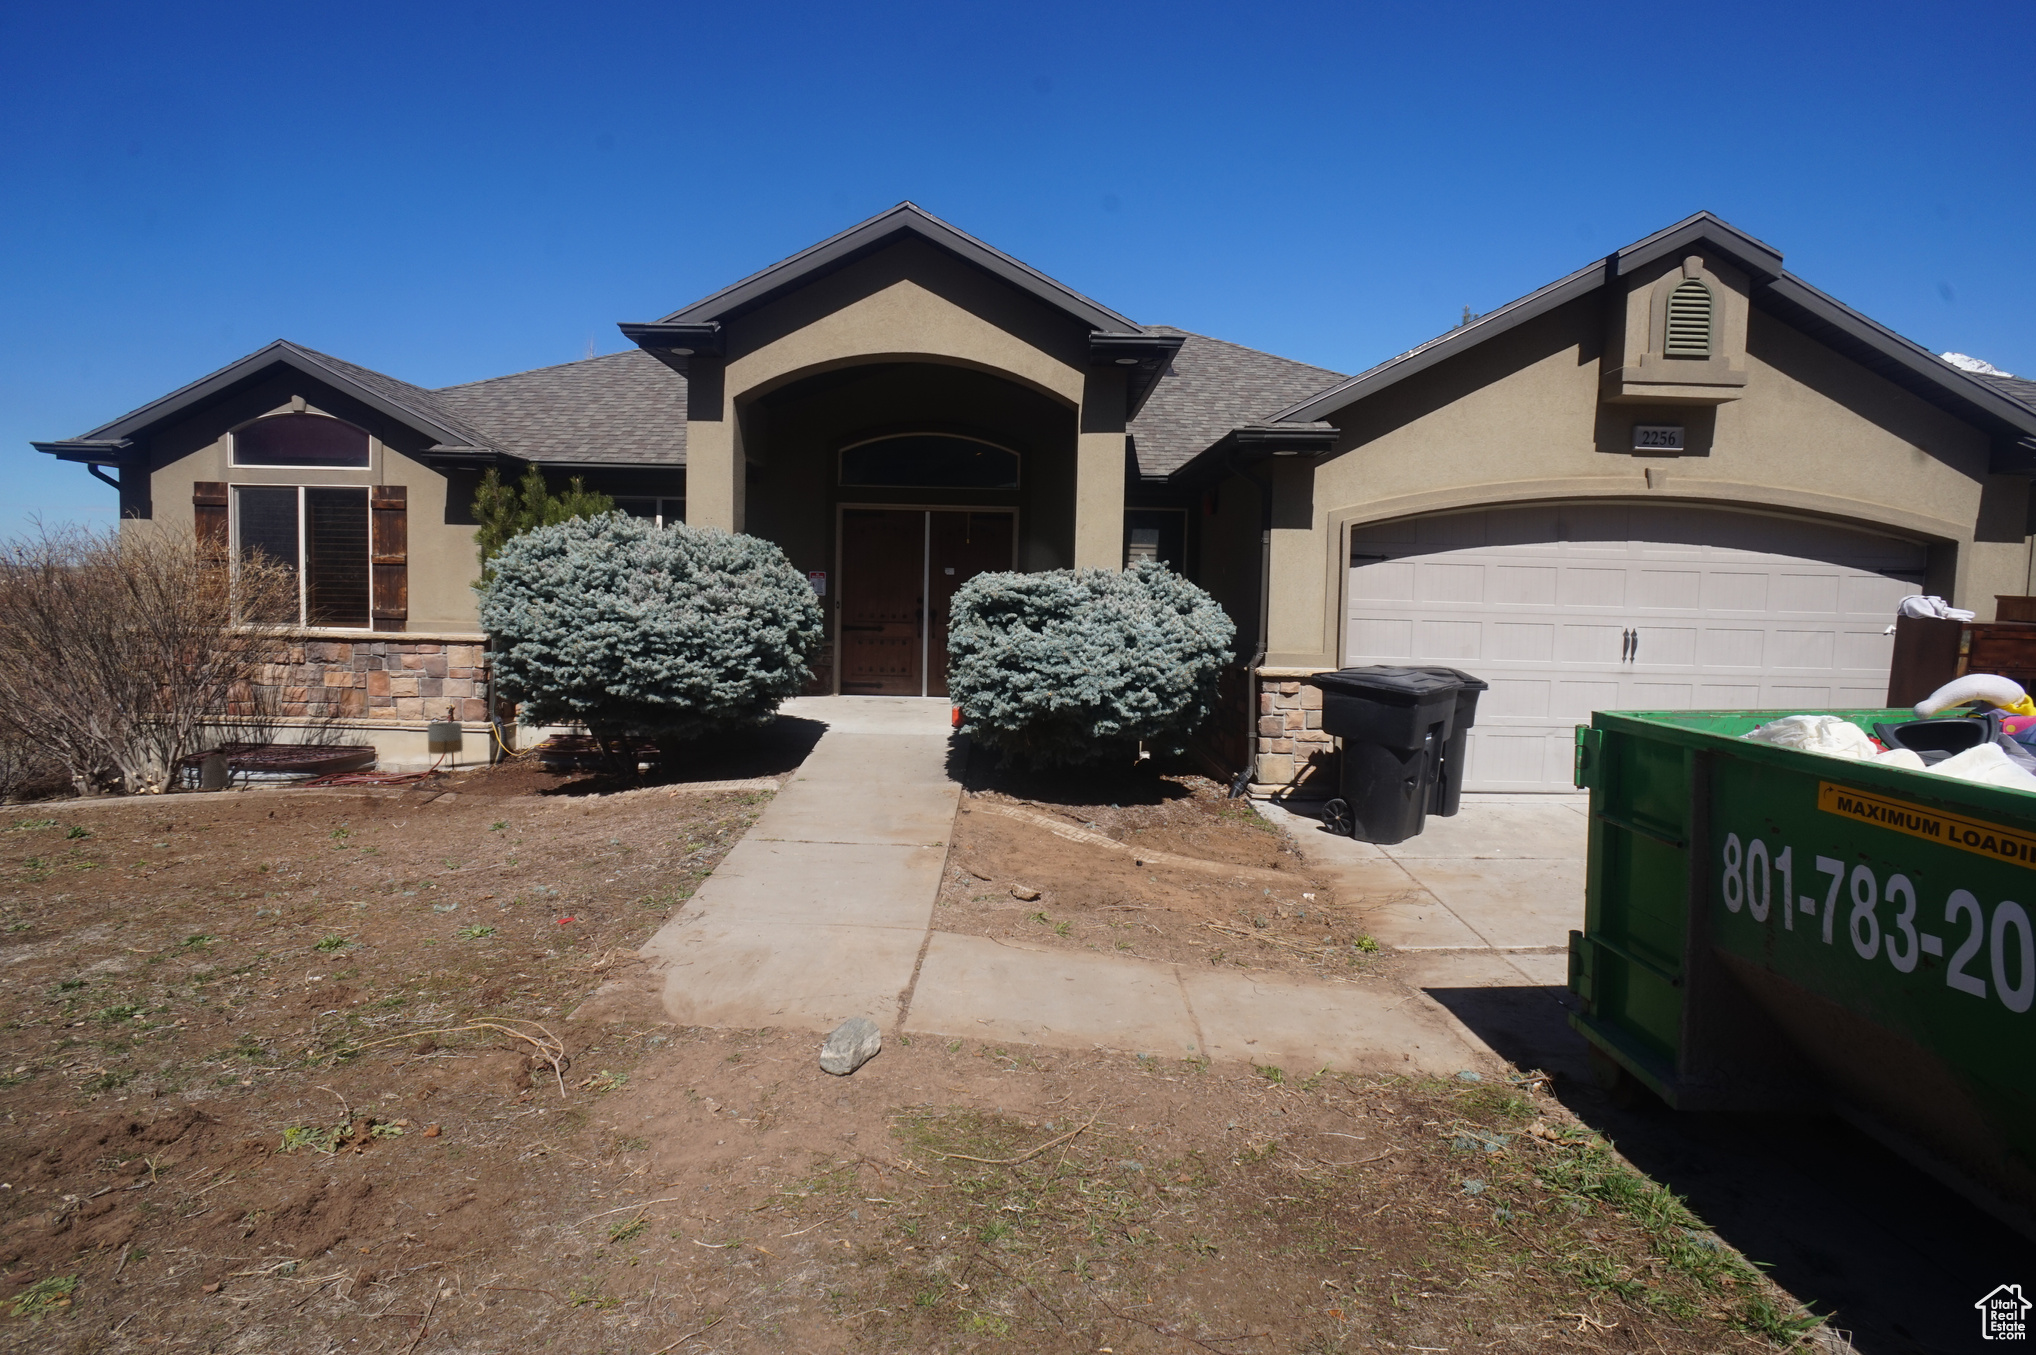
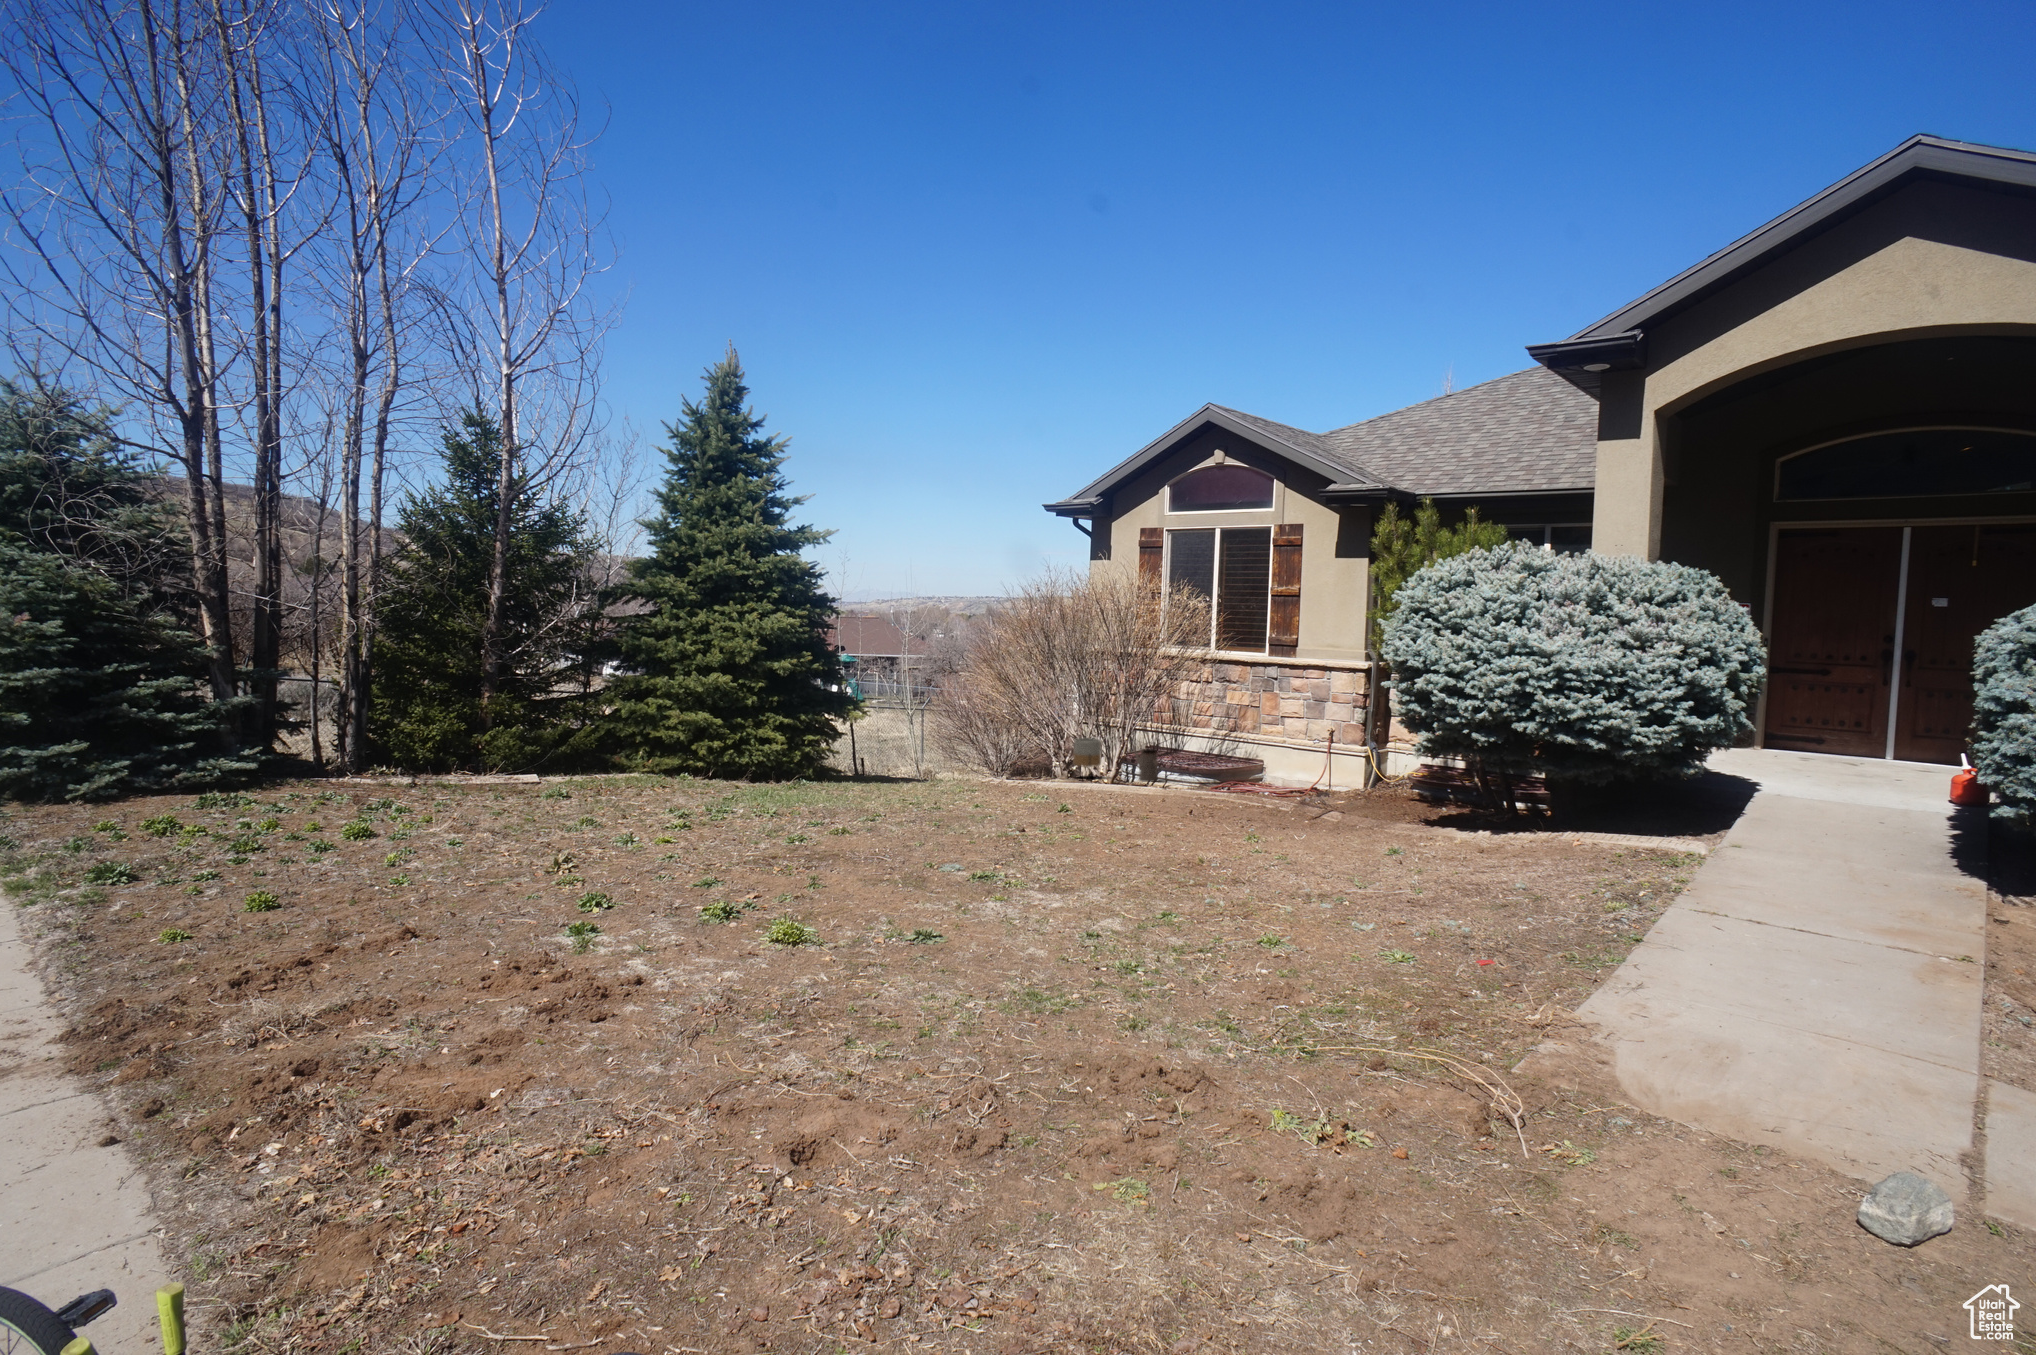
planter: present [427,722,463,754] -> present [1073,738,1101,767]

